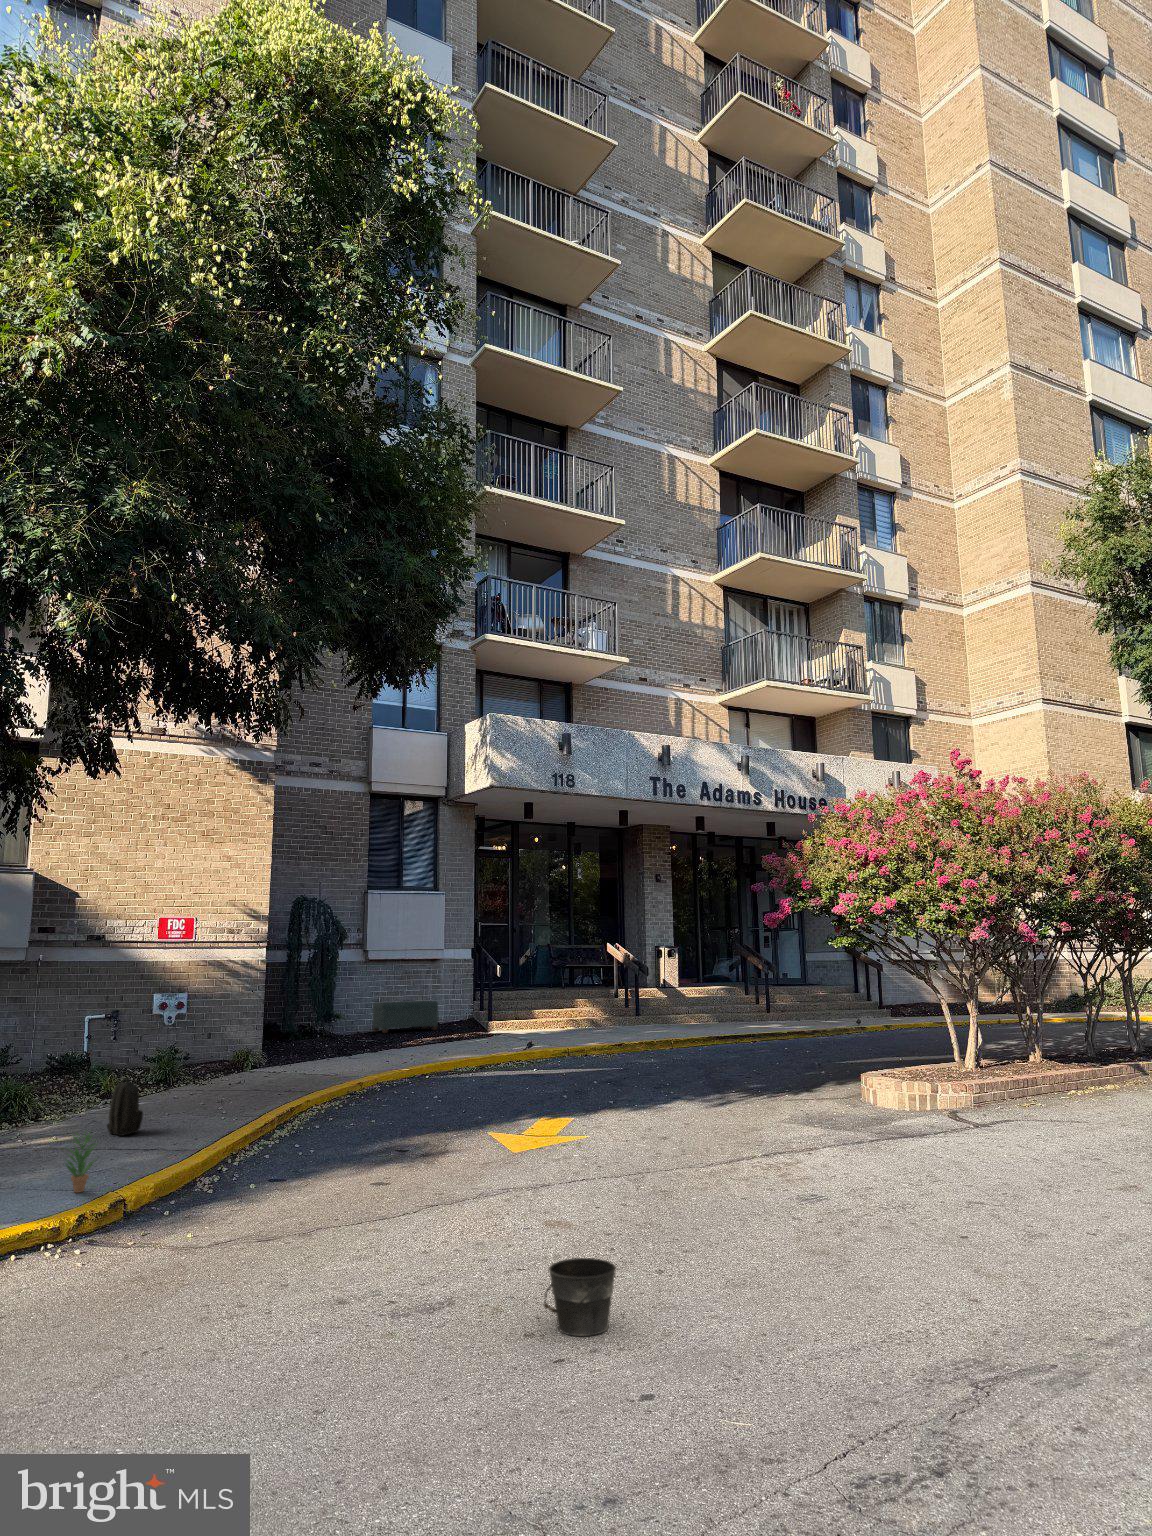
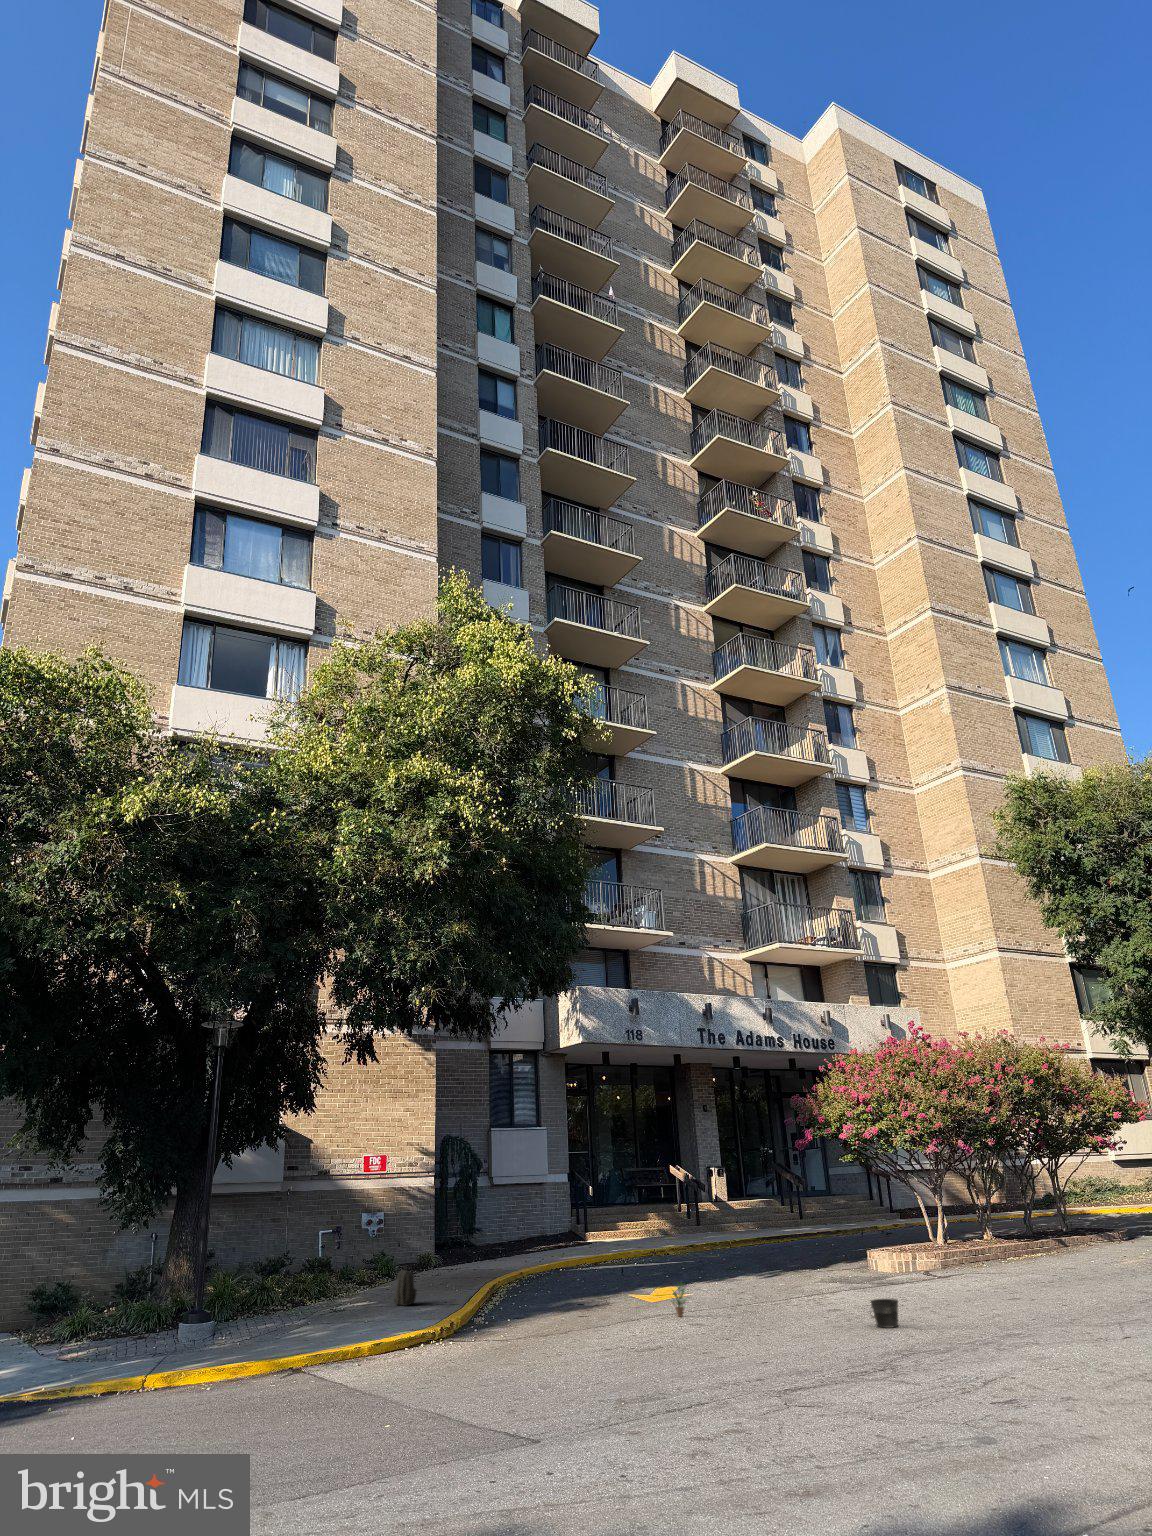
bench: present [373,1000,438,1033] -> none [495,1217,545,1244]
potted plant: present [66,1133,97,1193] -> present [673,1282,686,1317]
bucket: present [544,1258,616,1336] -> present [871,1299,898,1328]

